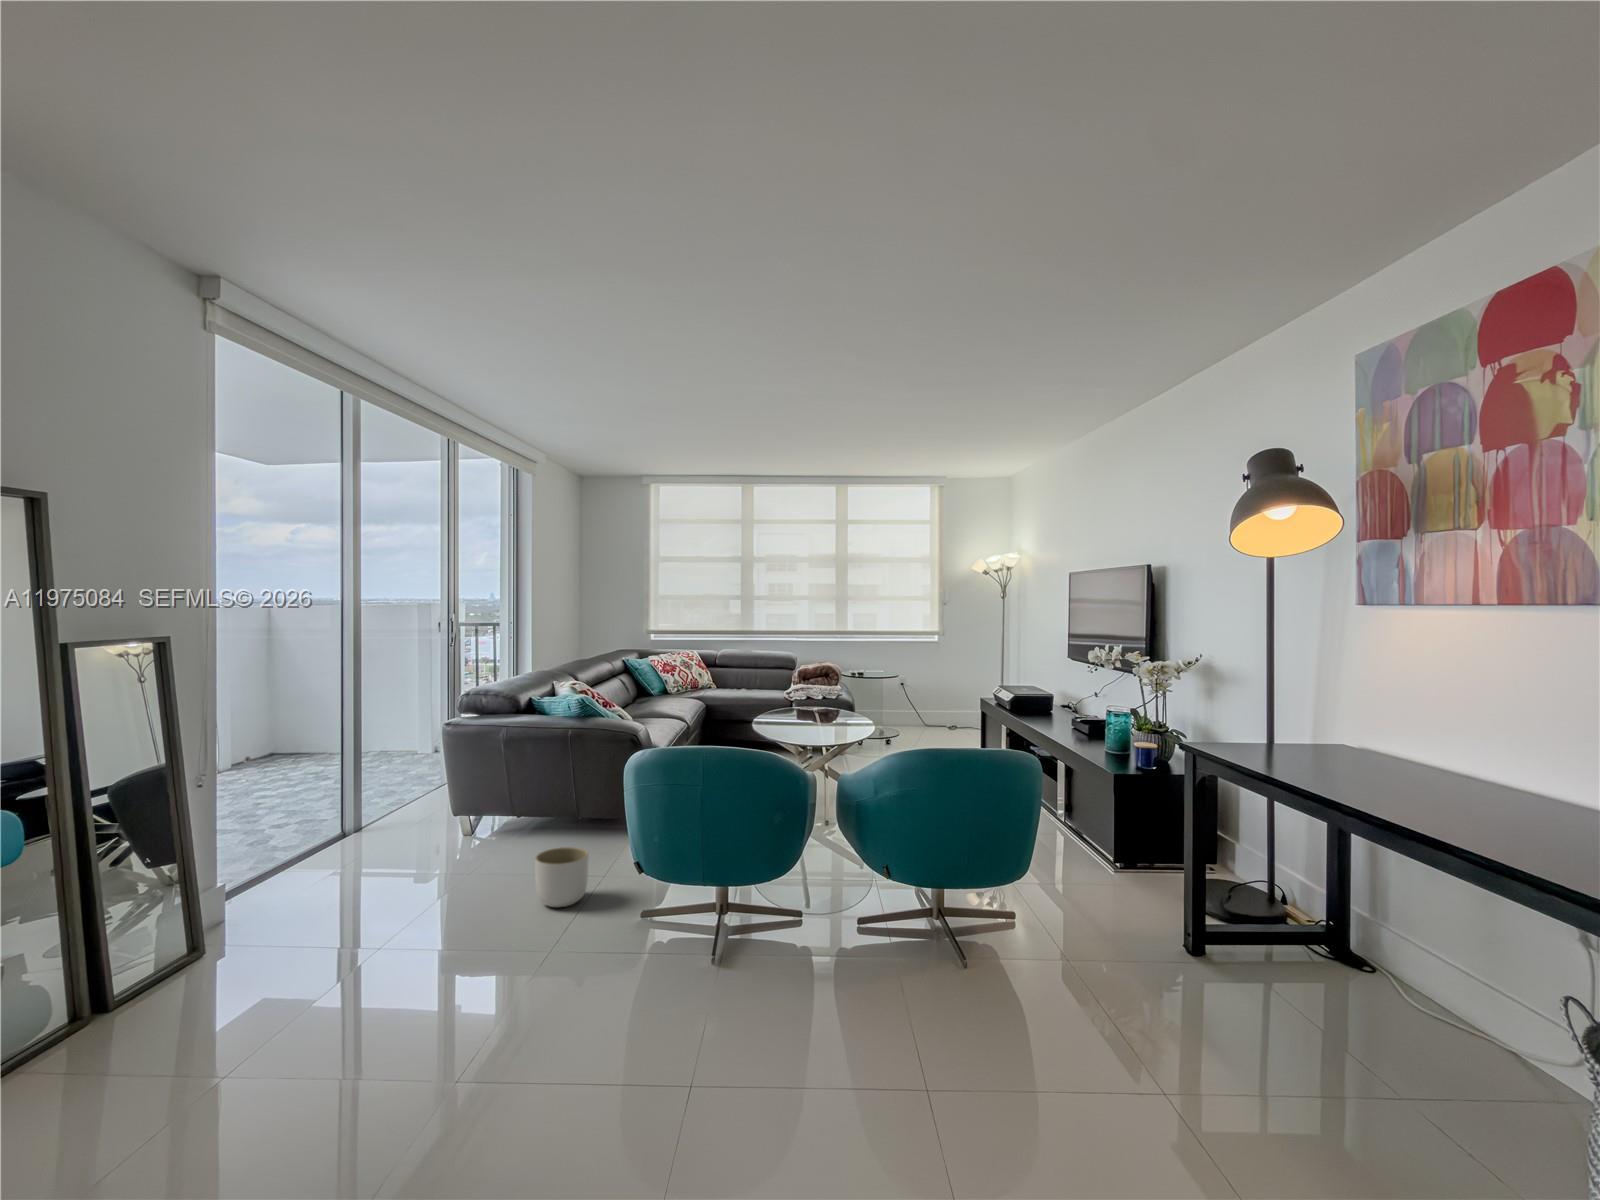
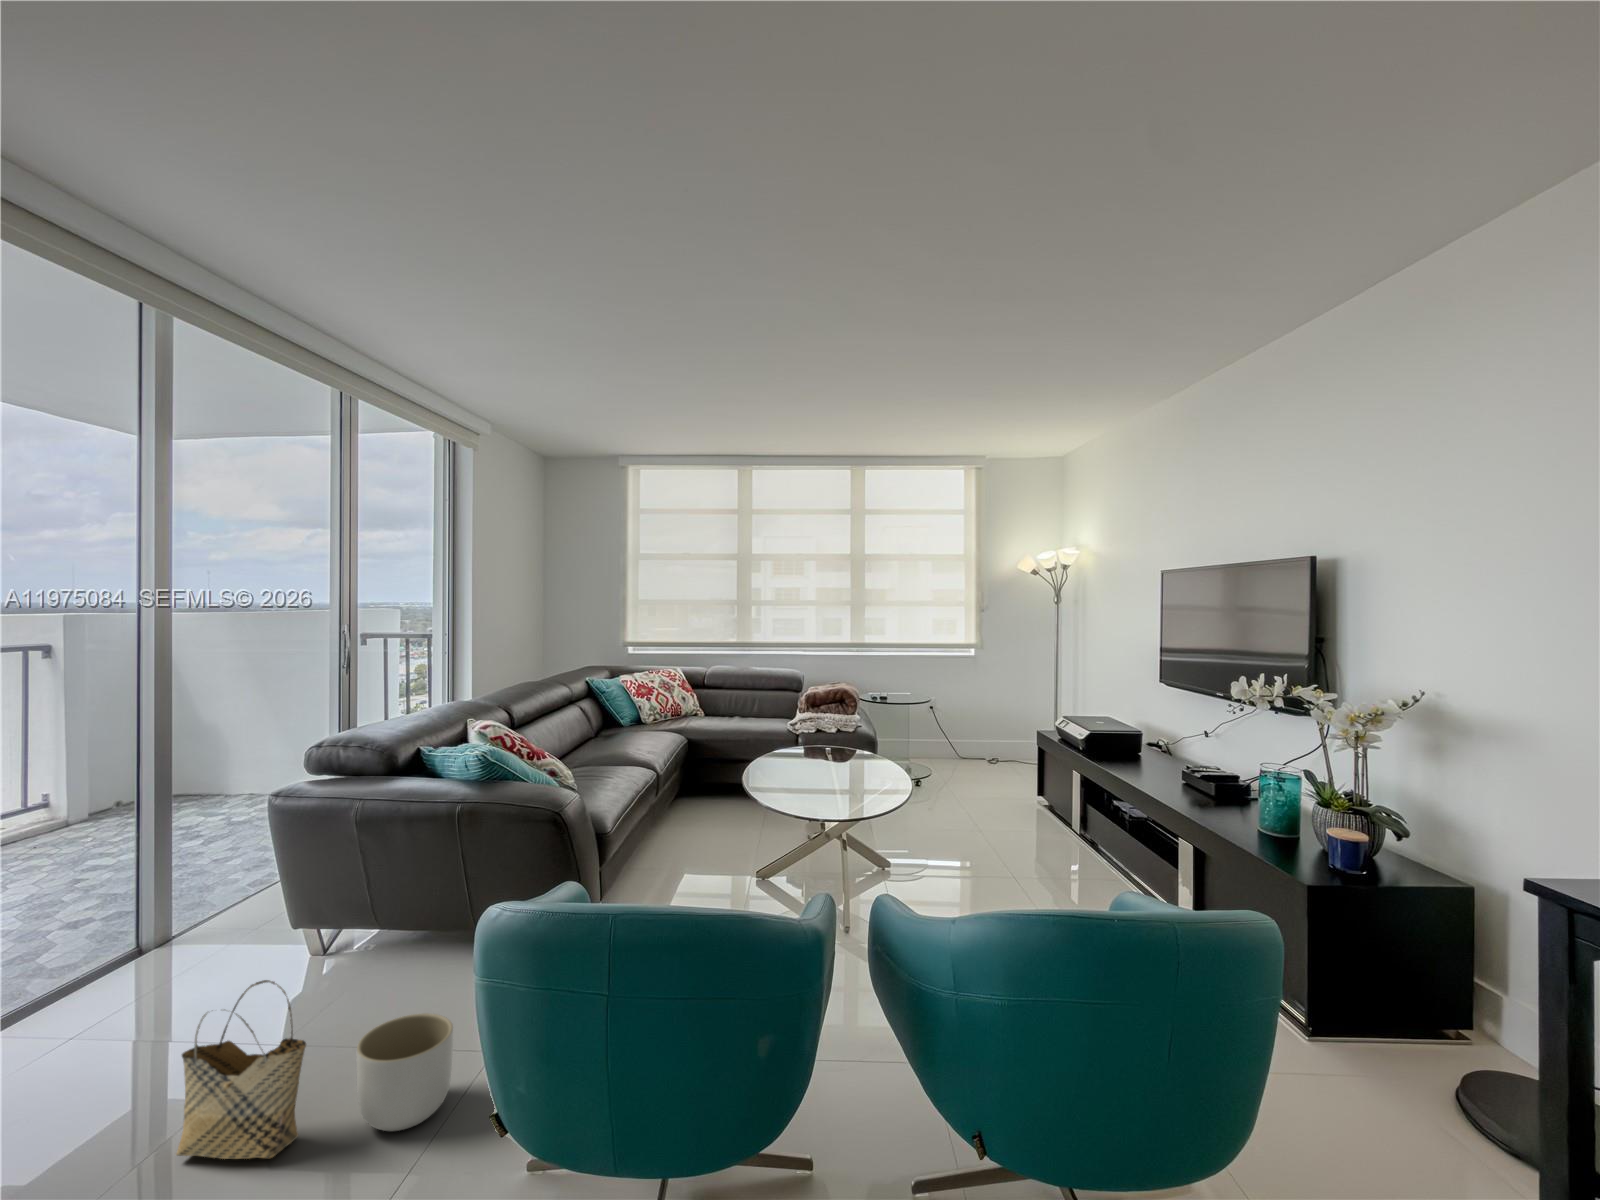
woven basket: none [439,820,508,916] -> present [176,980,306,1159]

